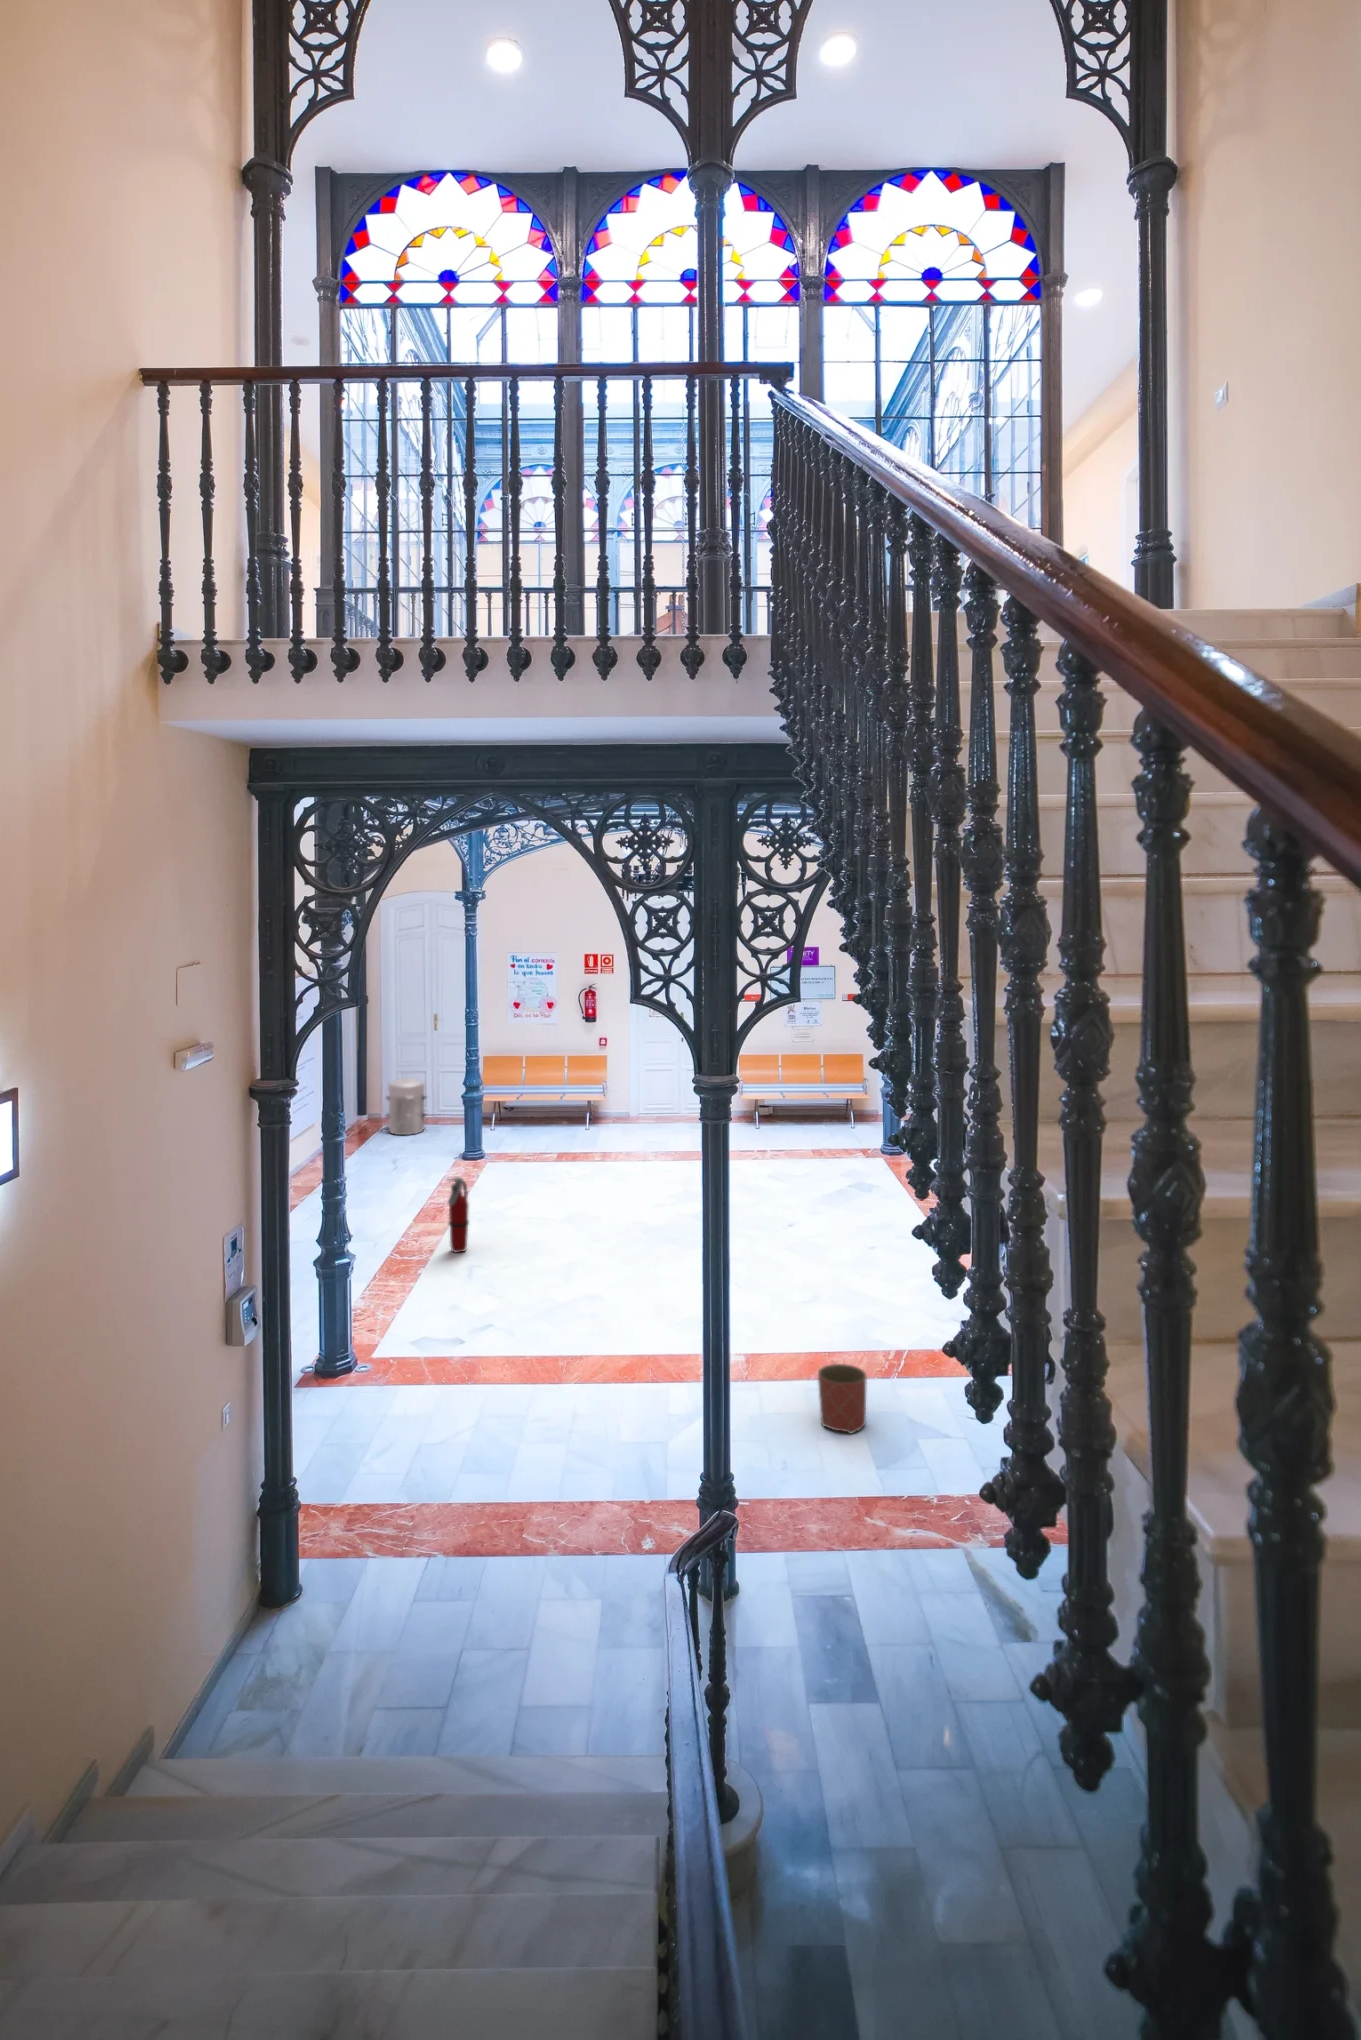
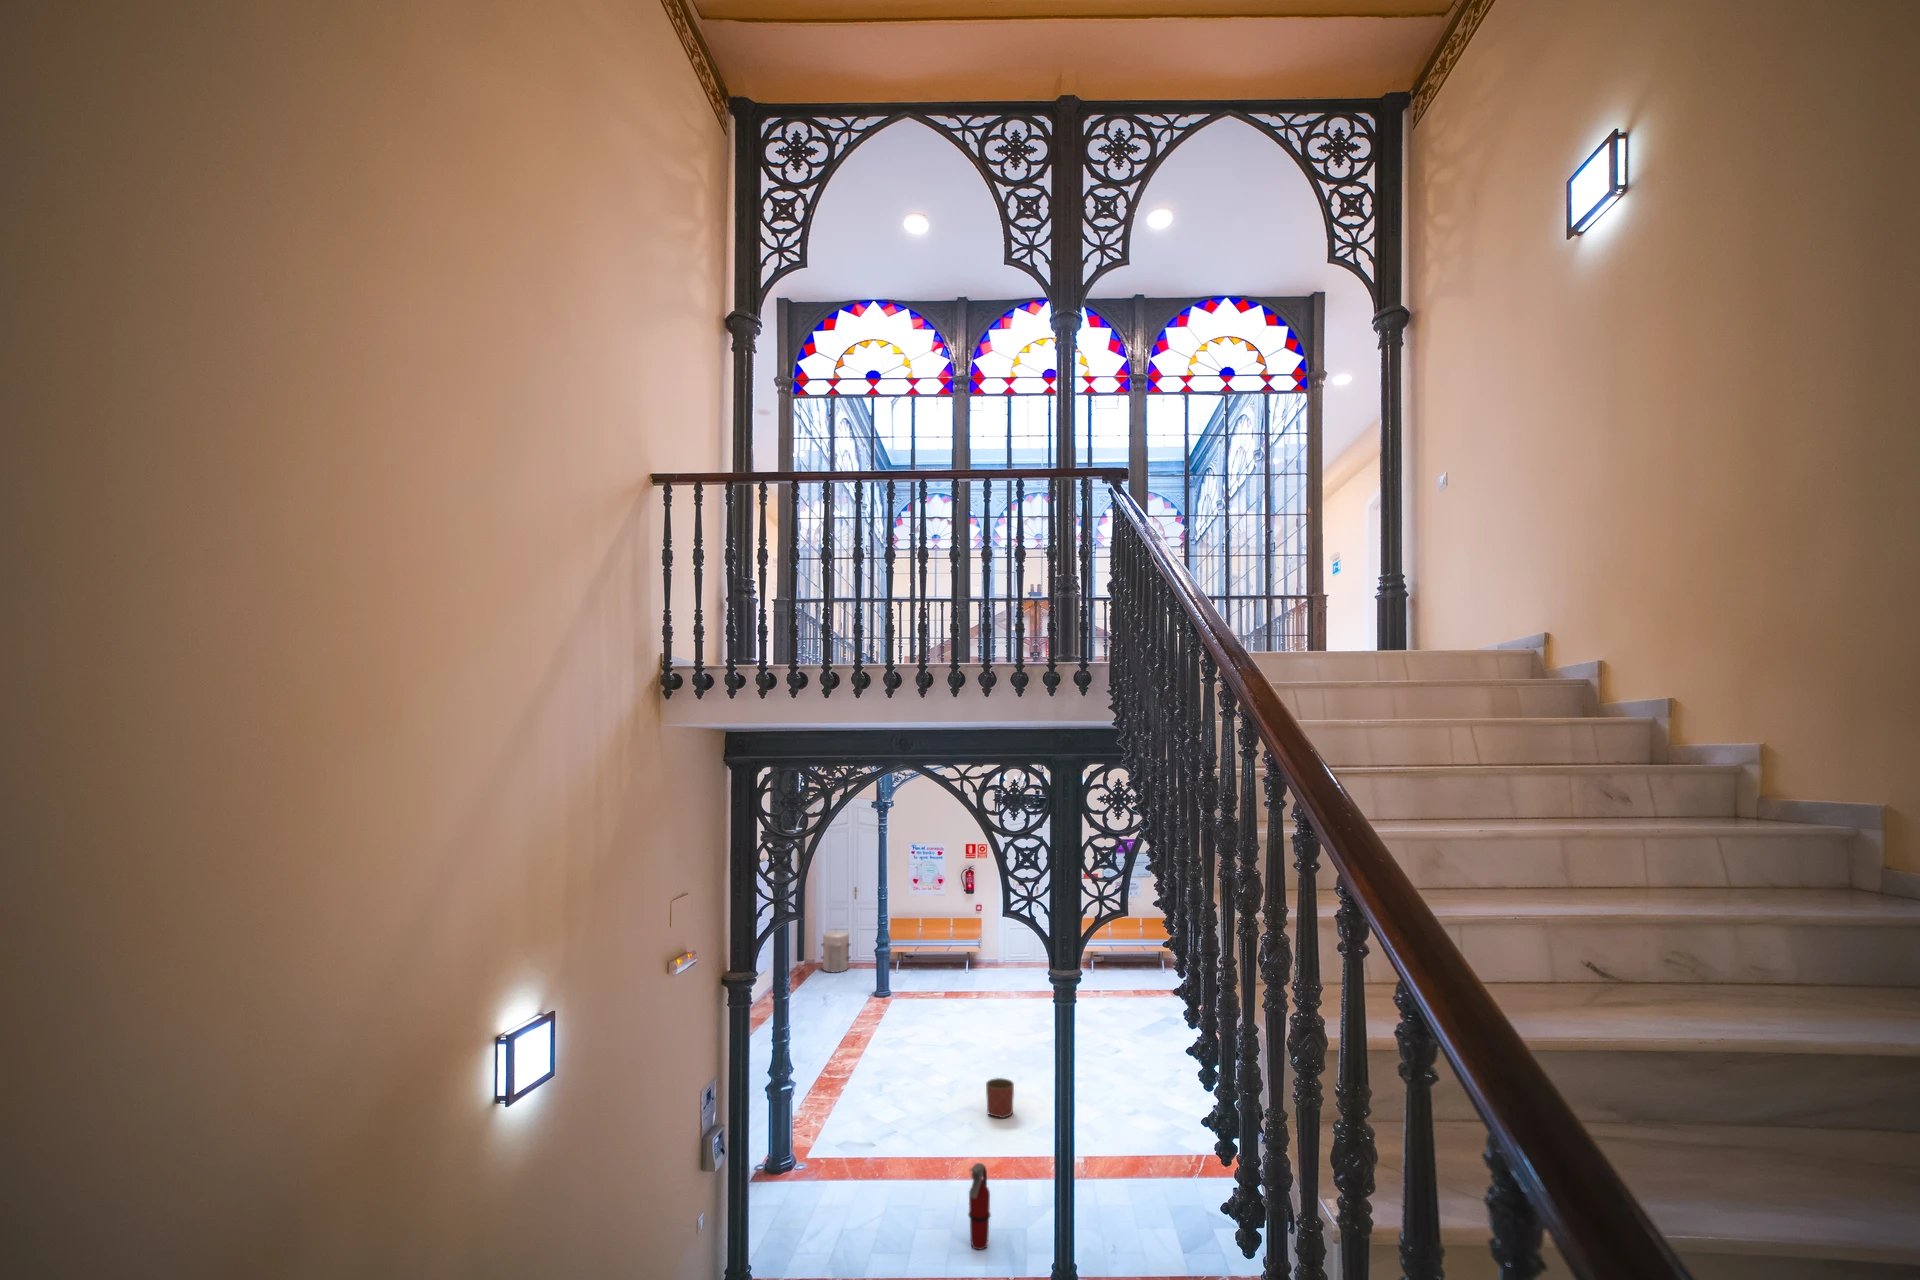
fire extinguisher: present [448,1177,469,1253] -> present [968,1163,990,1250]
planter: present [818,1364,867,1434] -> present [986,1078,1014,1118]

